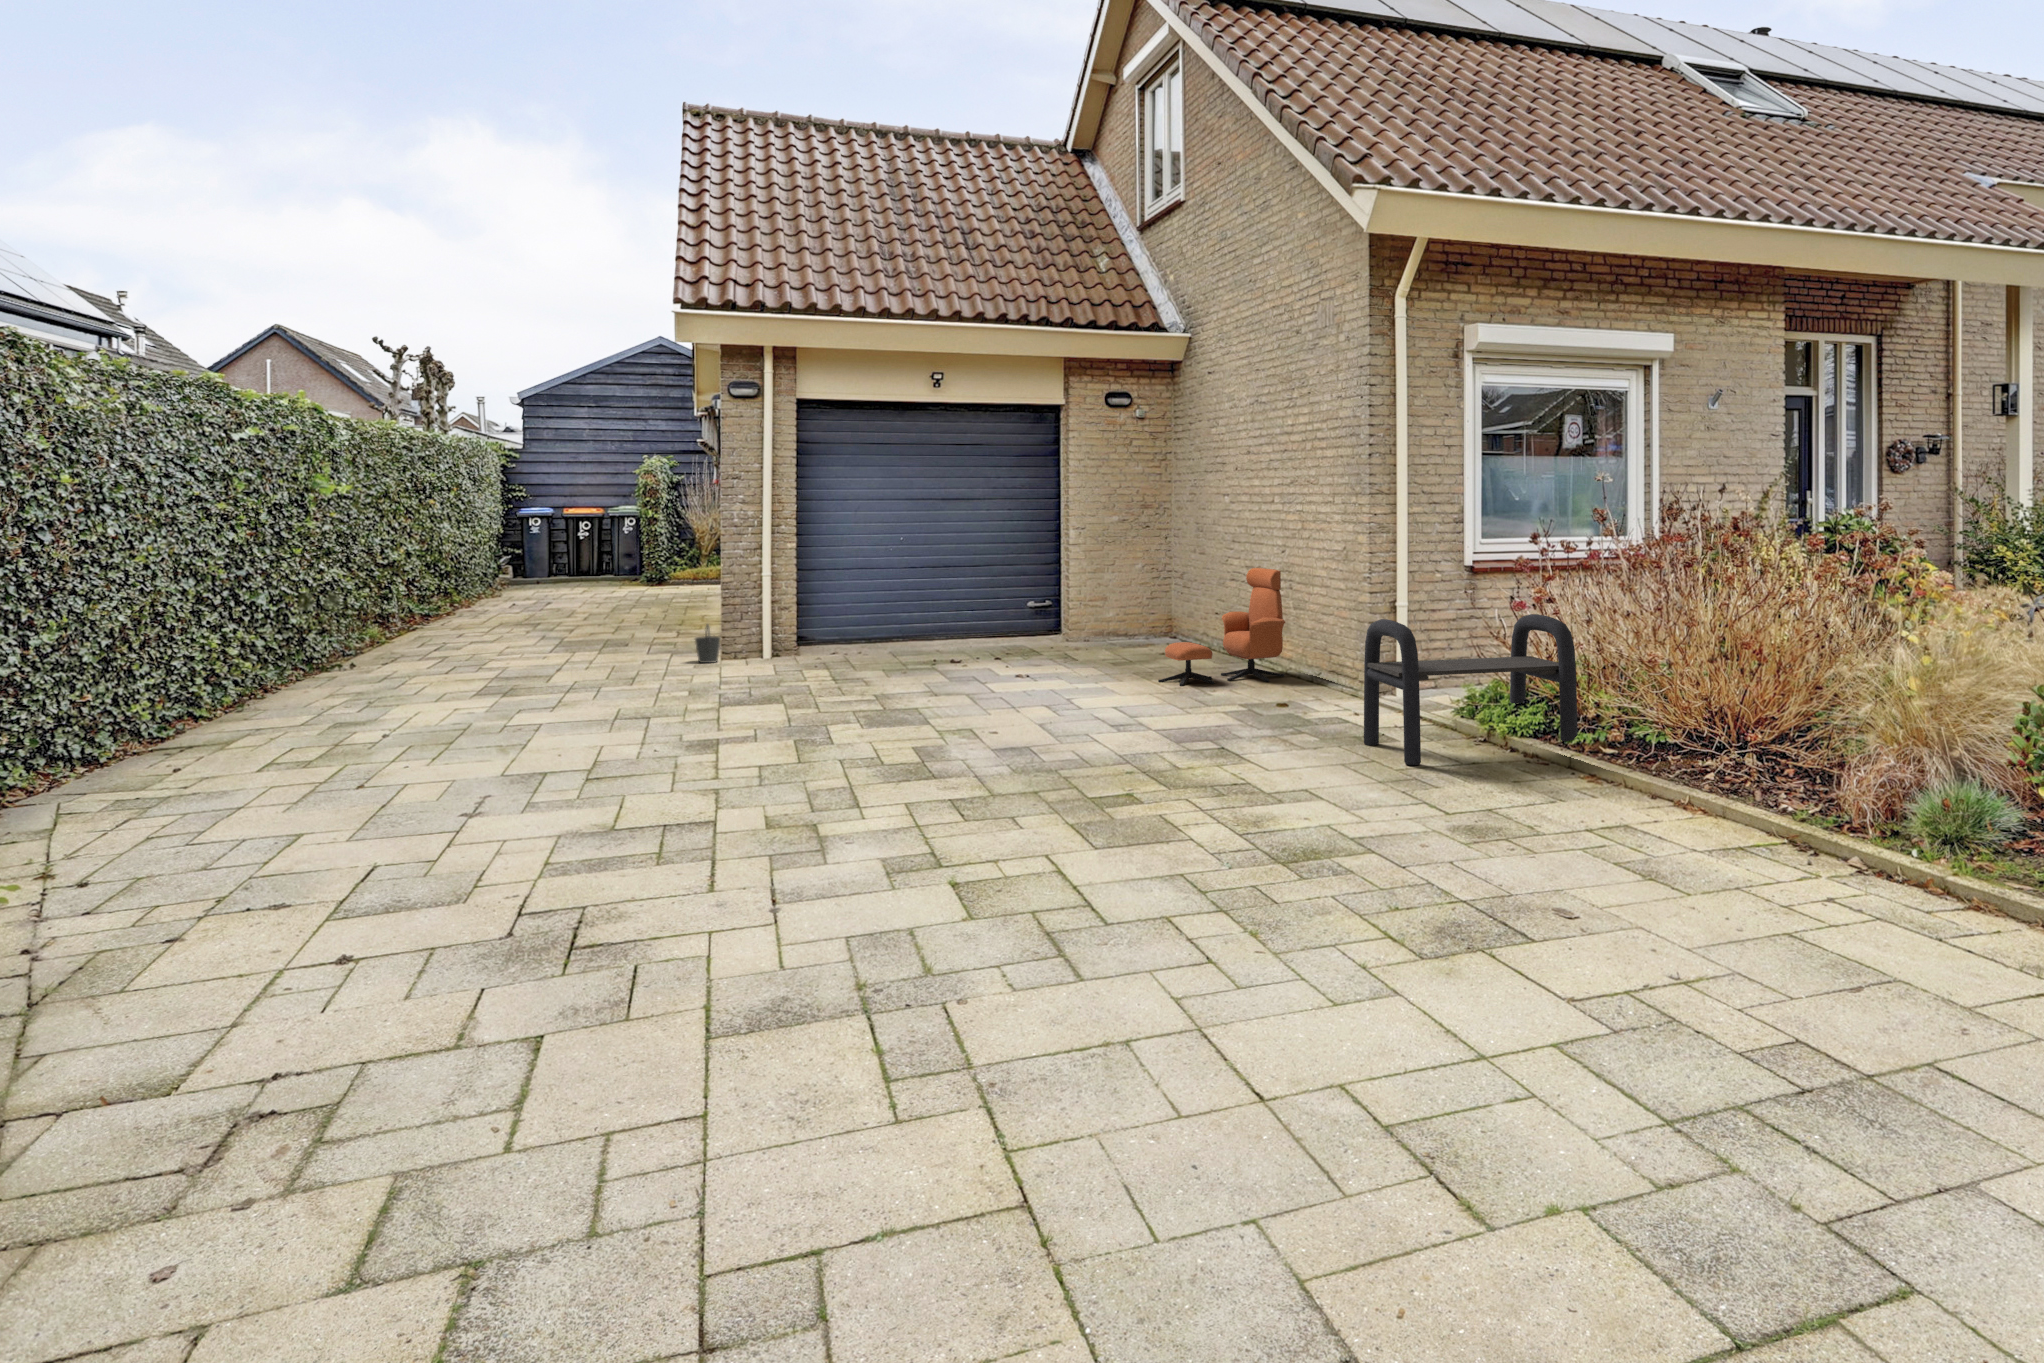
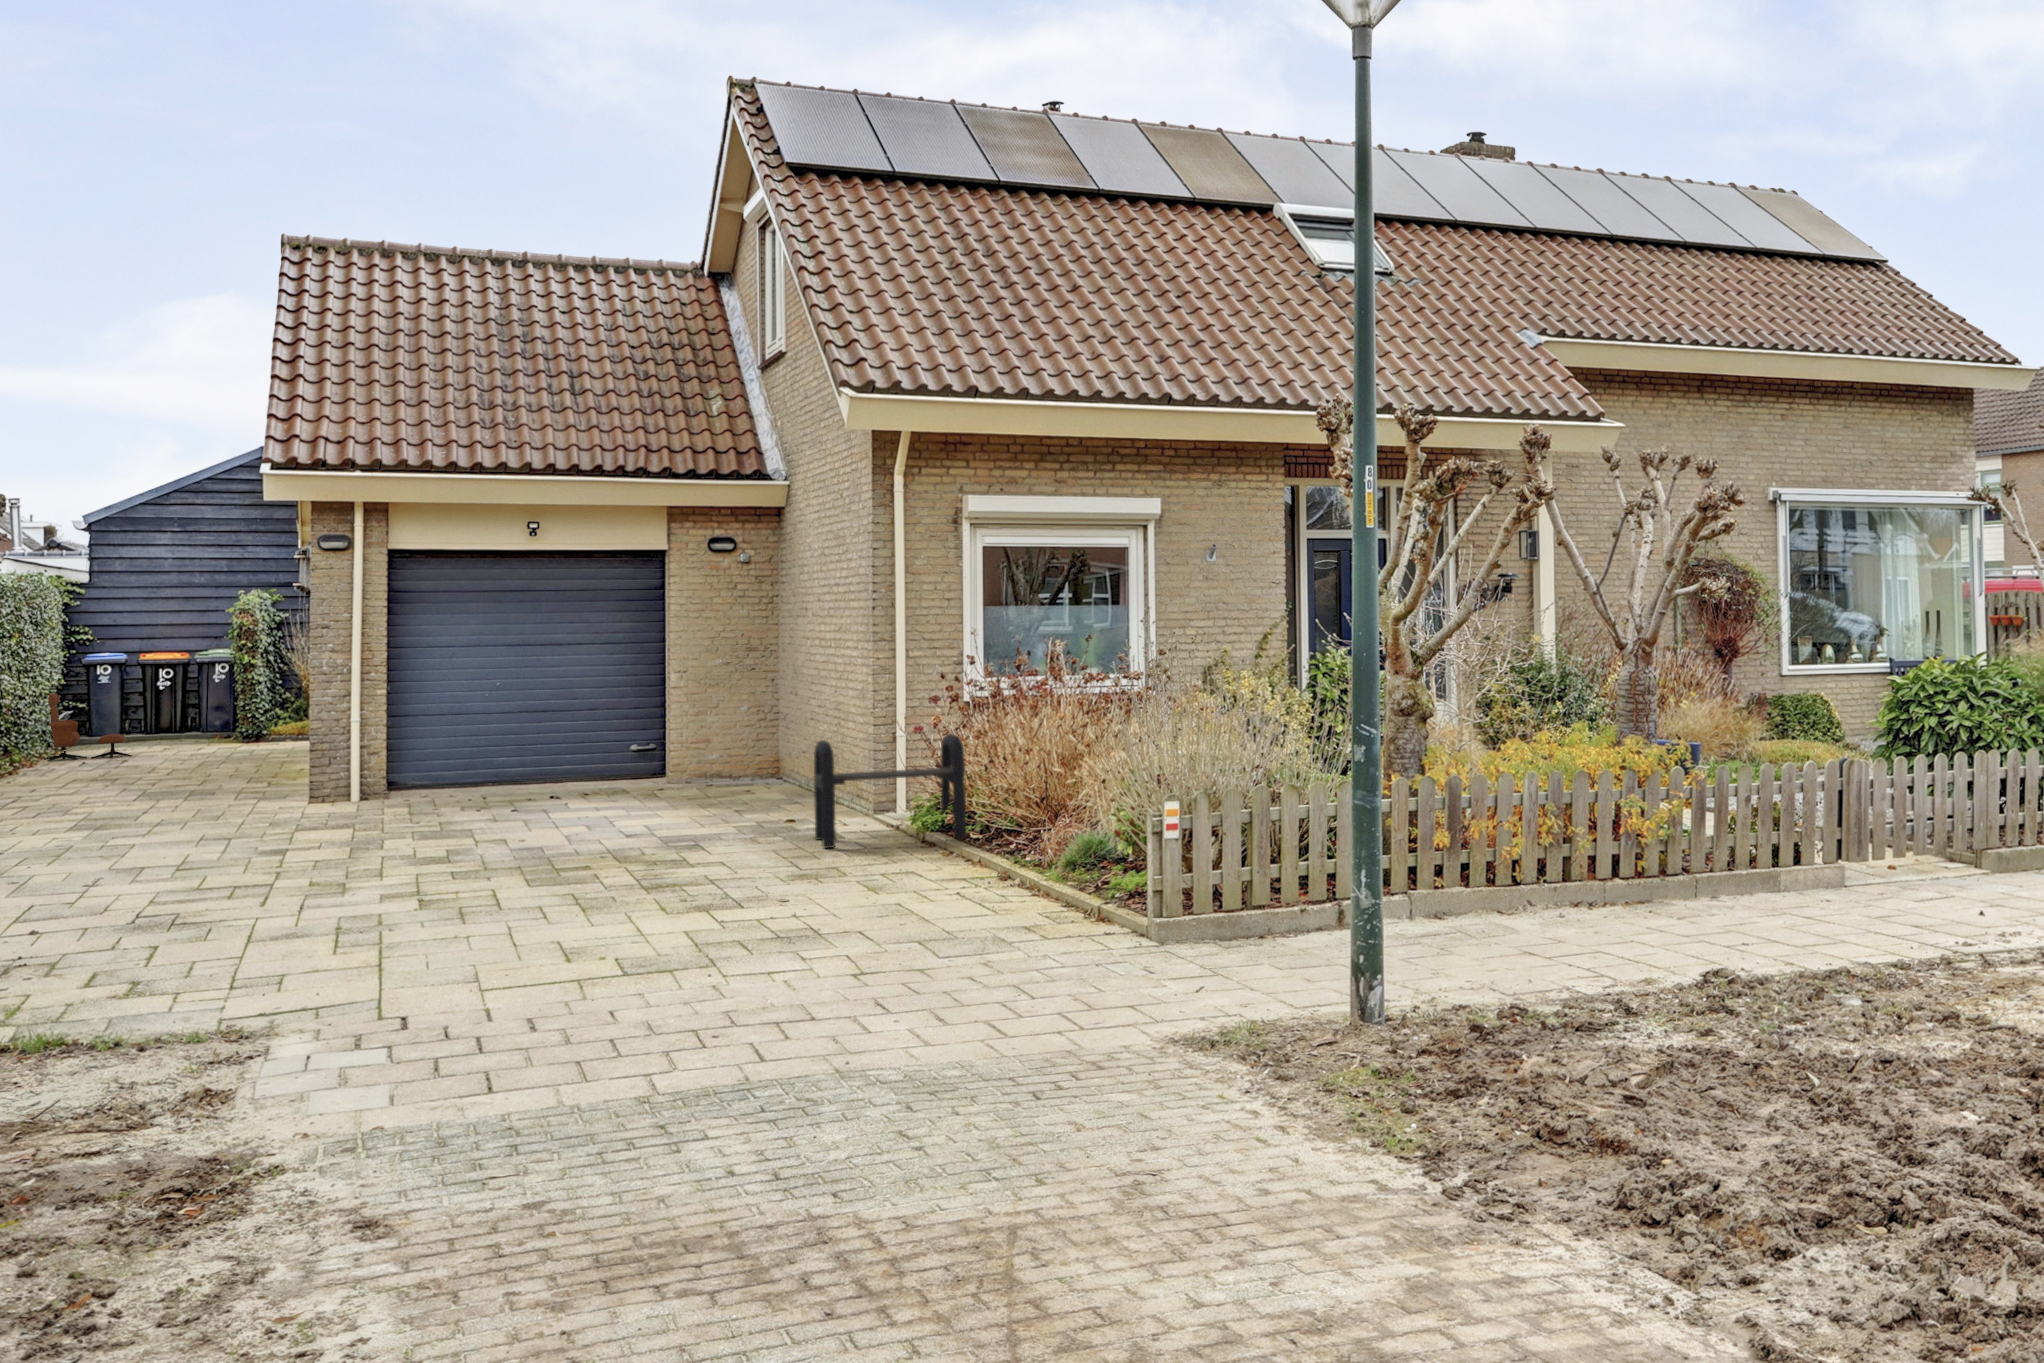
lounge chair: present [1158,568,1285,686] -> present [44,693,132,761]
bucket: present [695,624,721,663] -> none [281,770,308,808]

